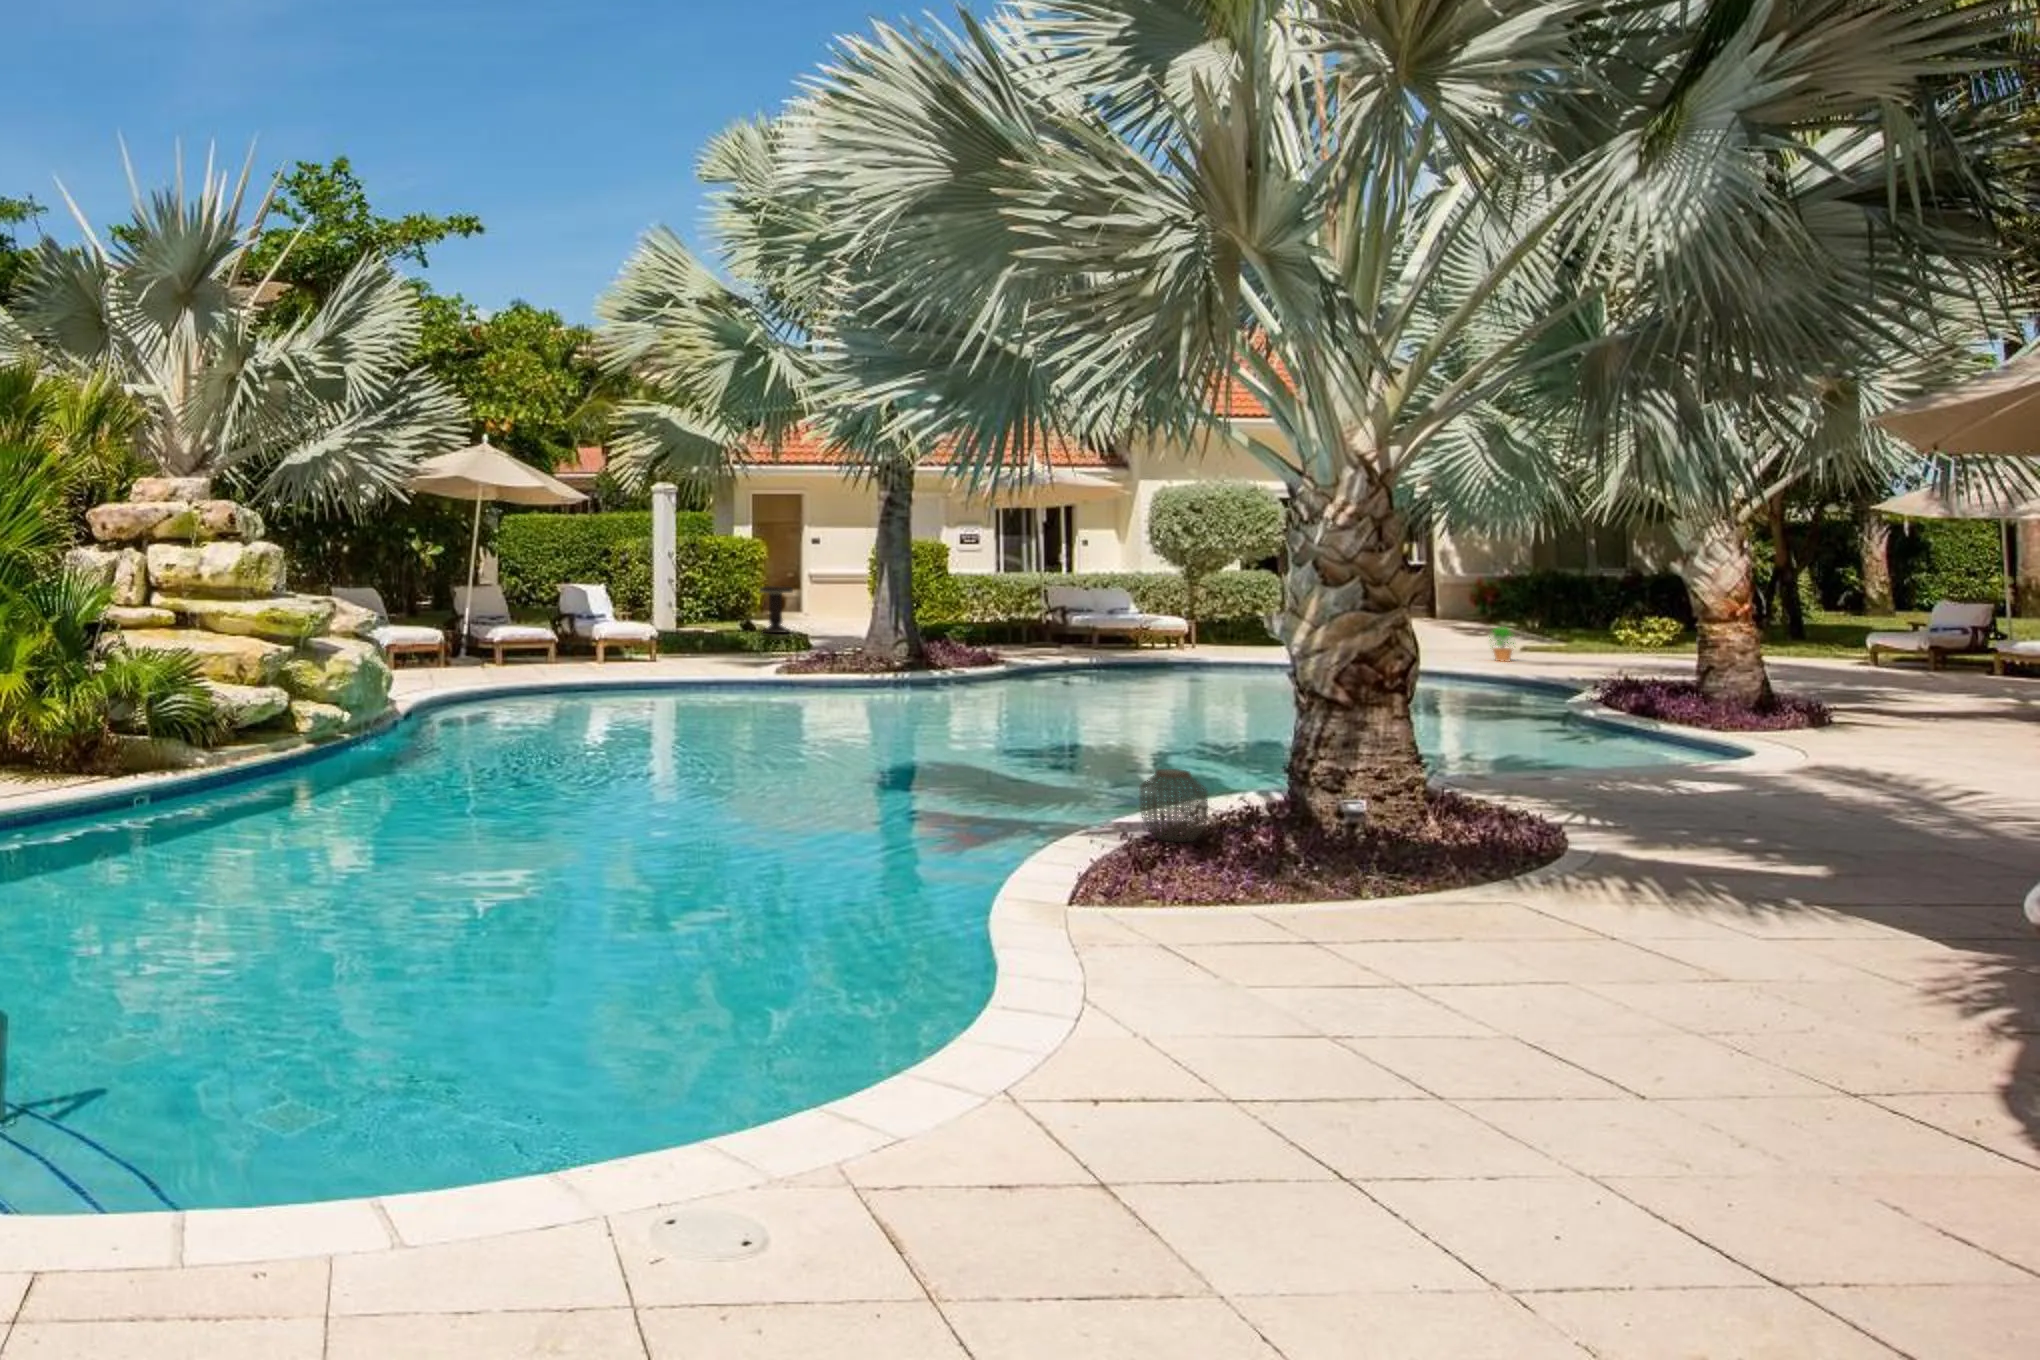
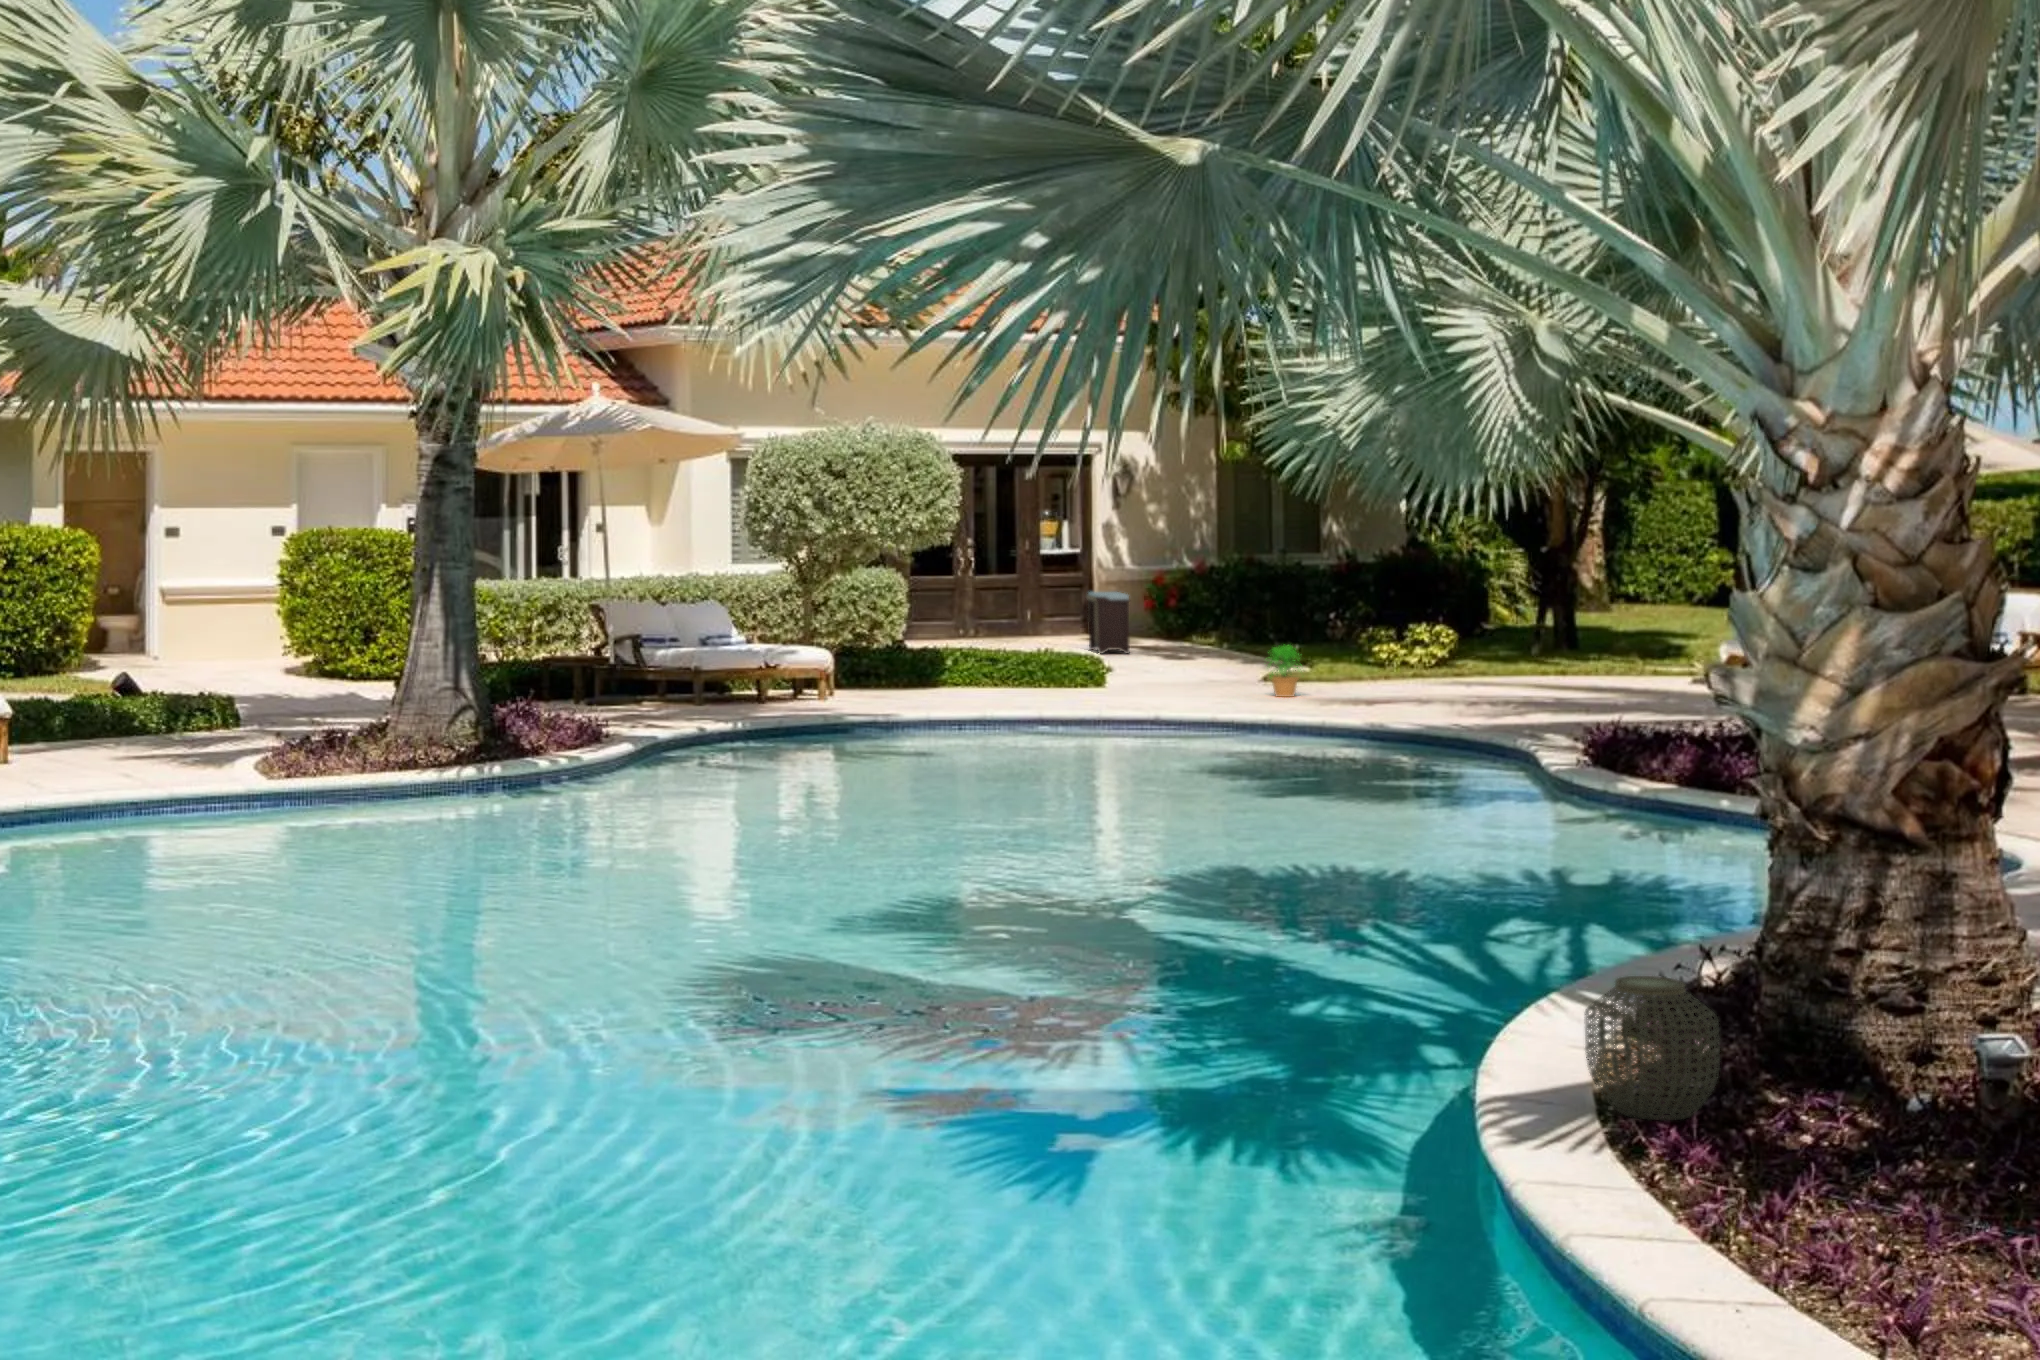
side table: present [759,586,793,633] -> none [132,616,195,700]
bench: none [1431,592,1457,634] -> present [1087,592,1130,654]

